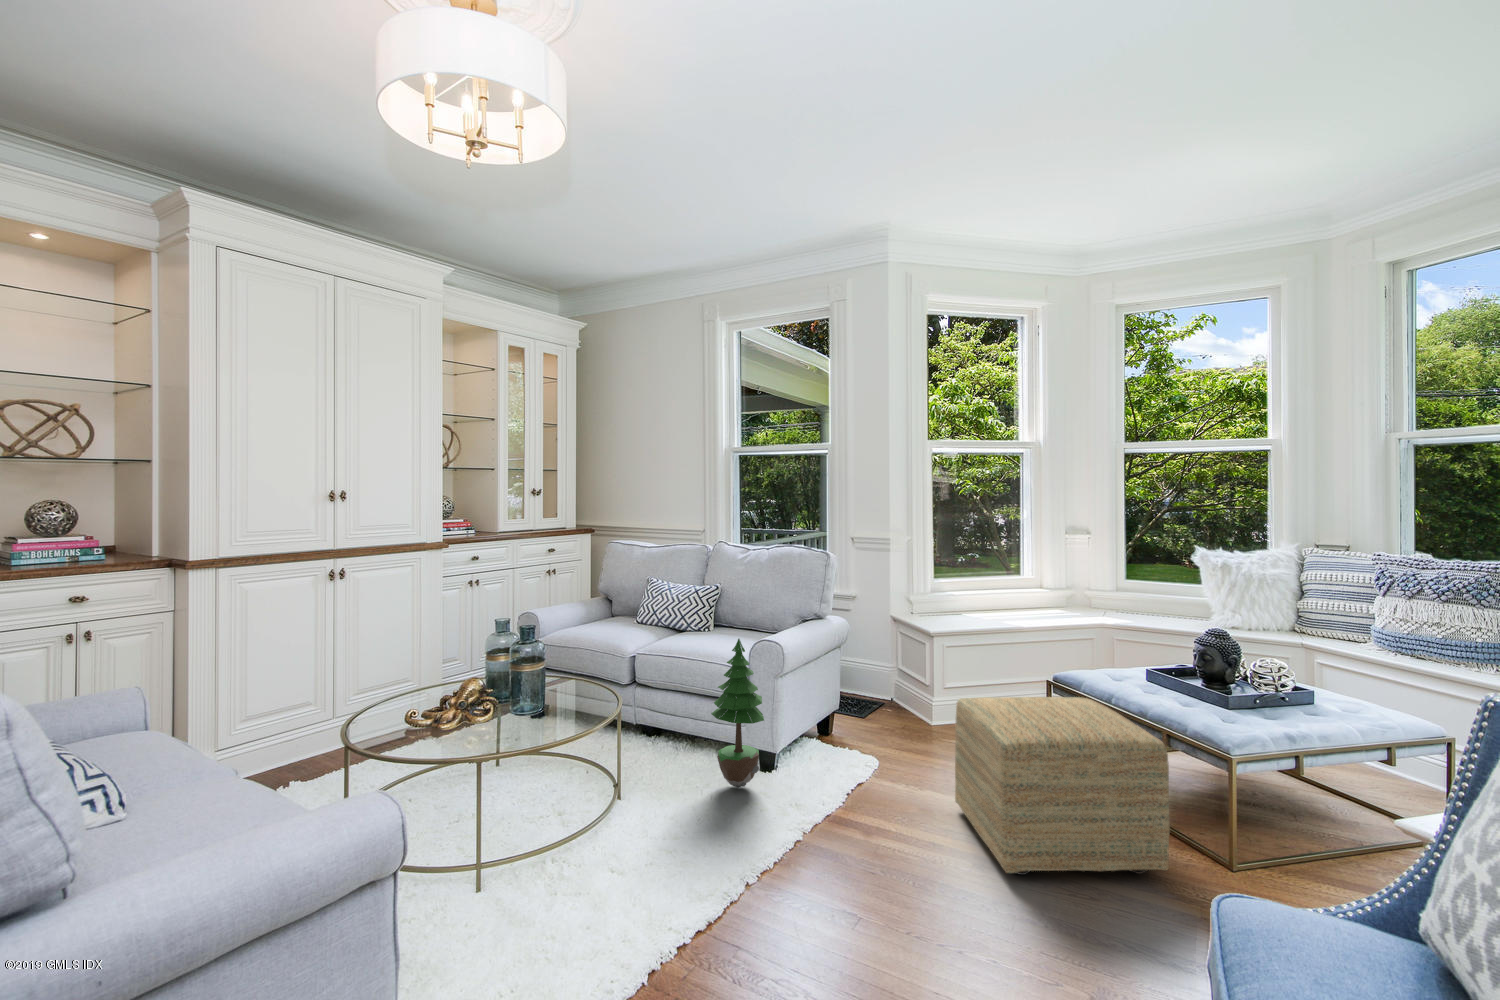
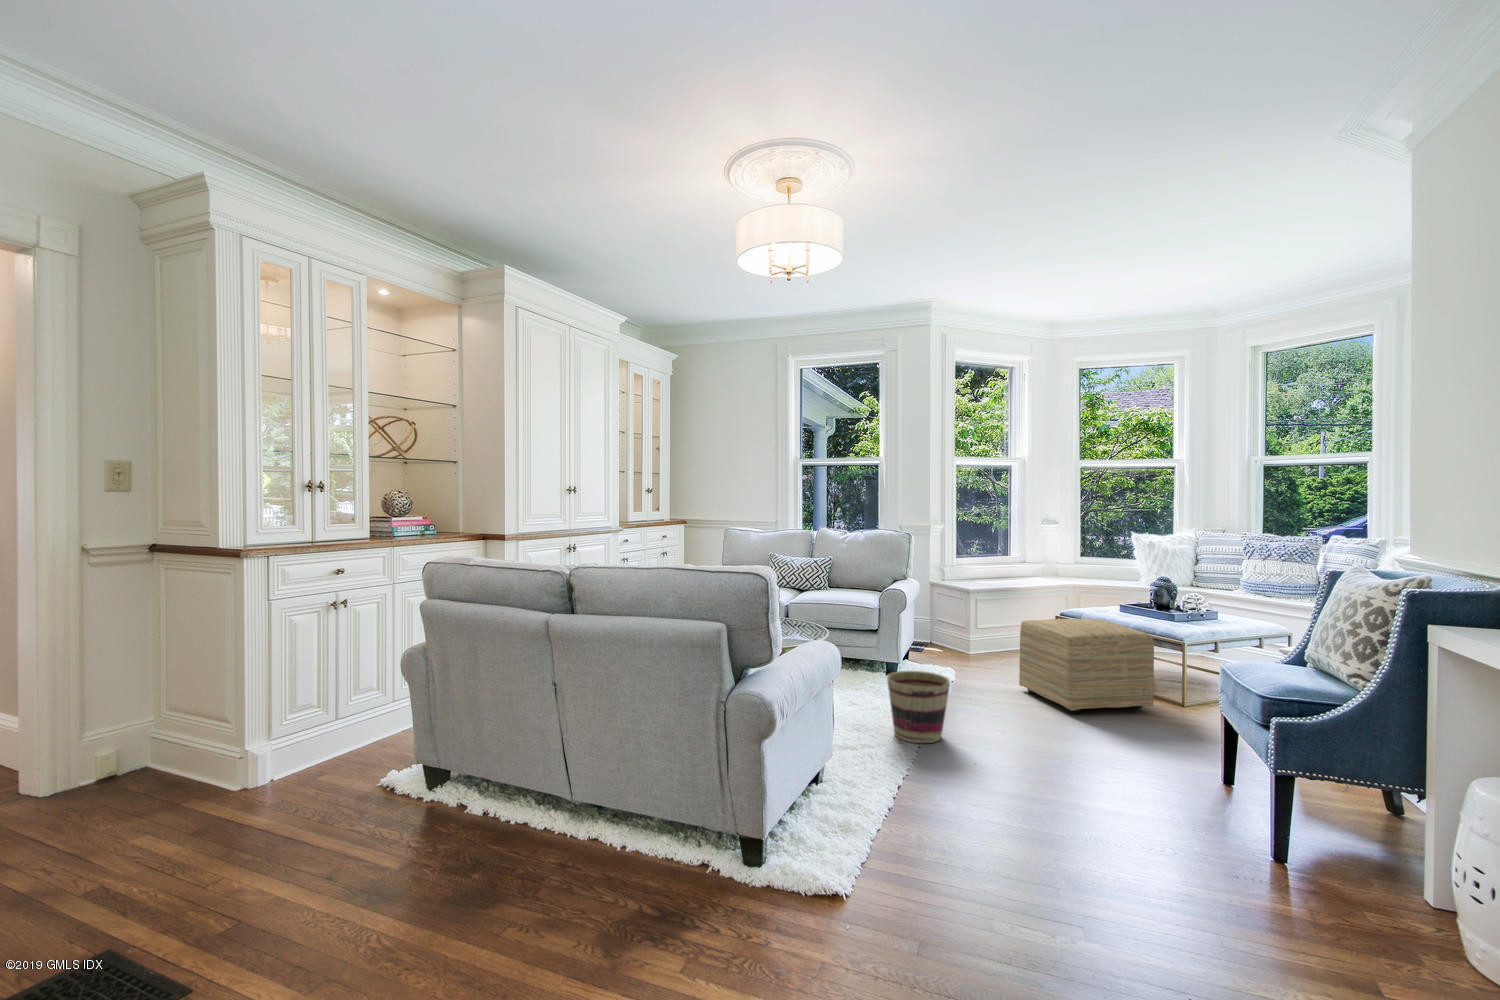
potted tree: present [711,639,764,788] -> none [864,587,899,685]
basket: none [635,797,745,946] -> present [887,671,951,743]

